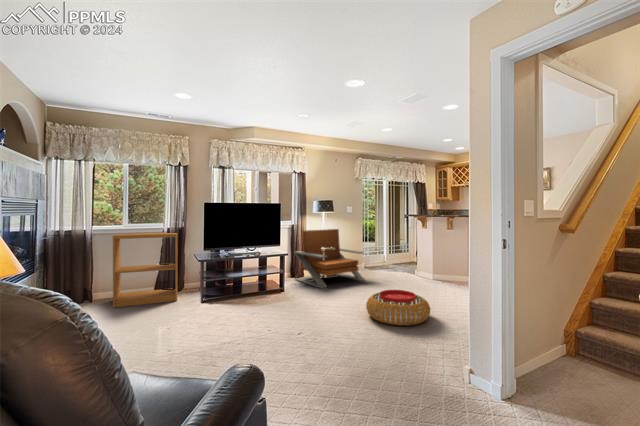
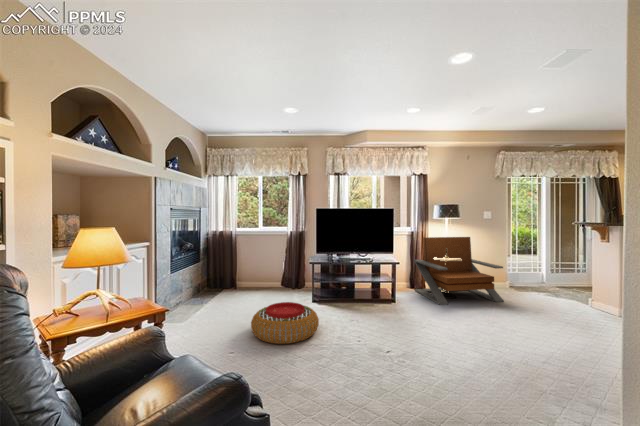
bookshelf: present [113,233,177,308] -> none [246,235,299,298]
pouf: present [366,290,430,326] -> present [251,302,319,344]

